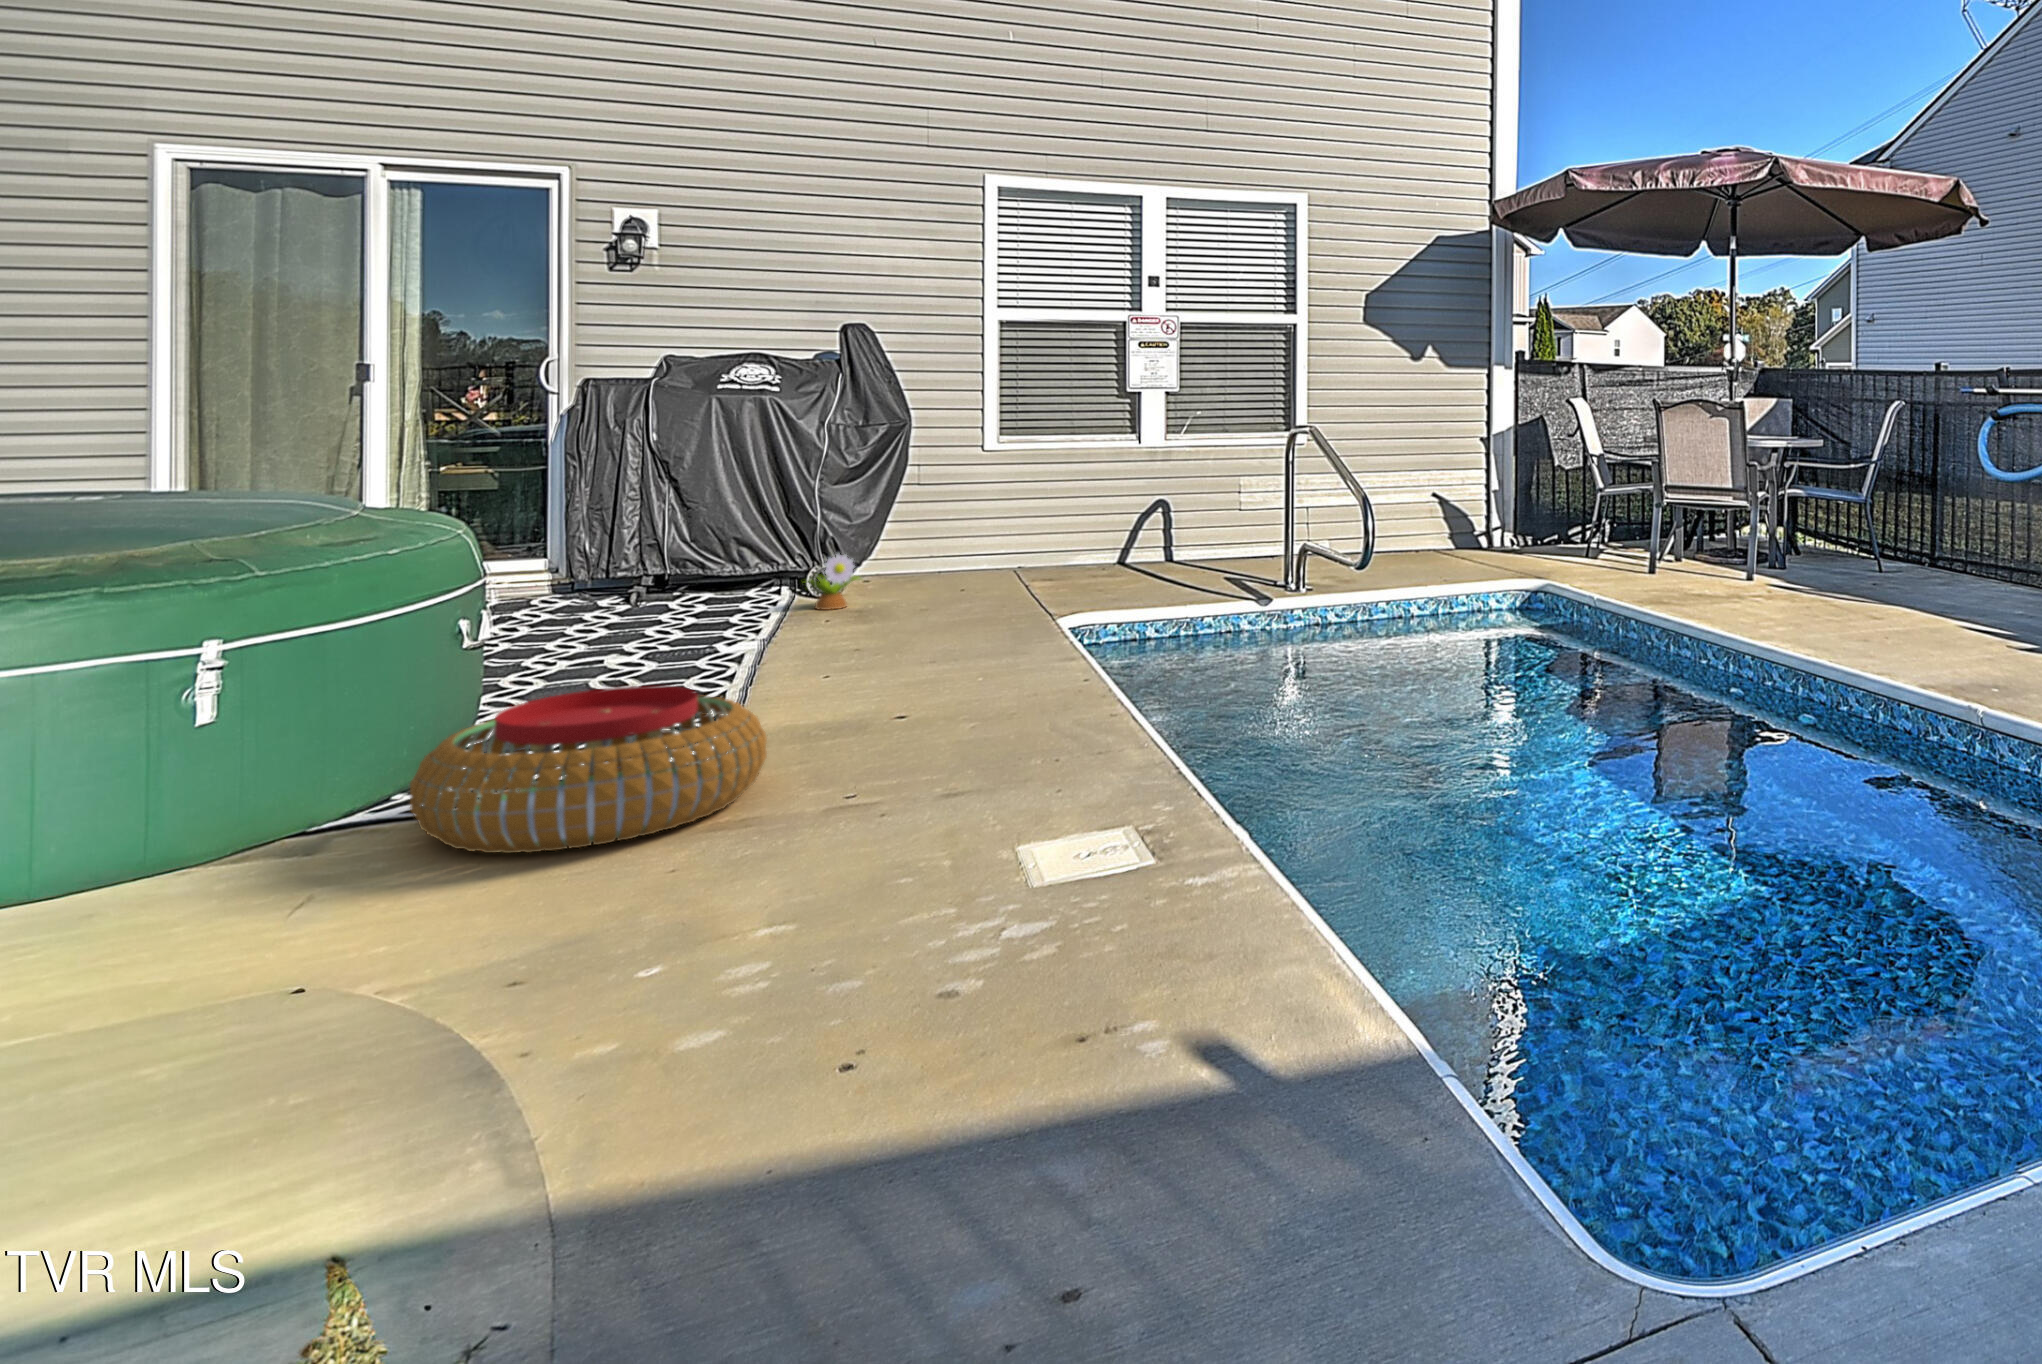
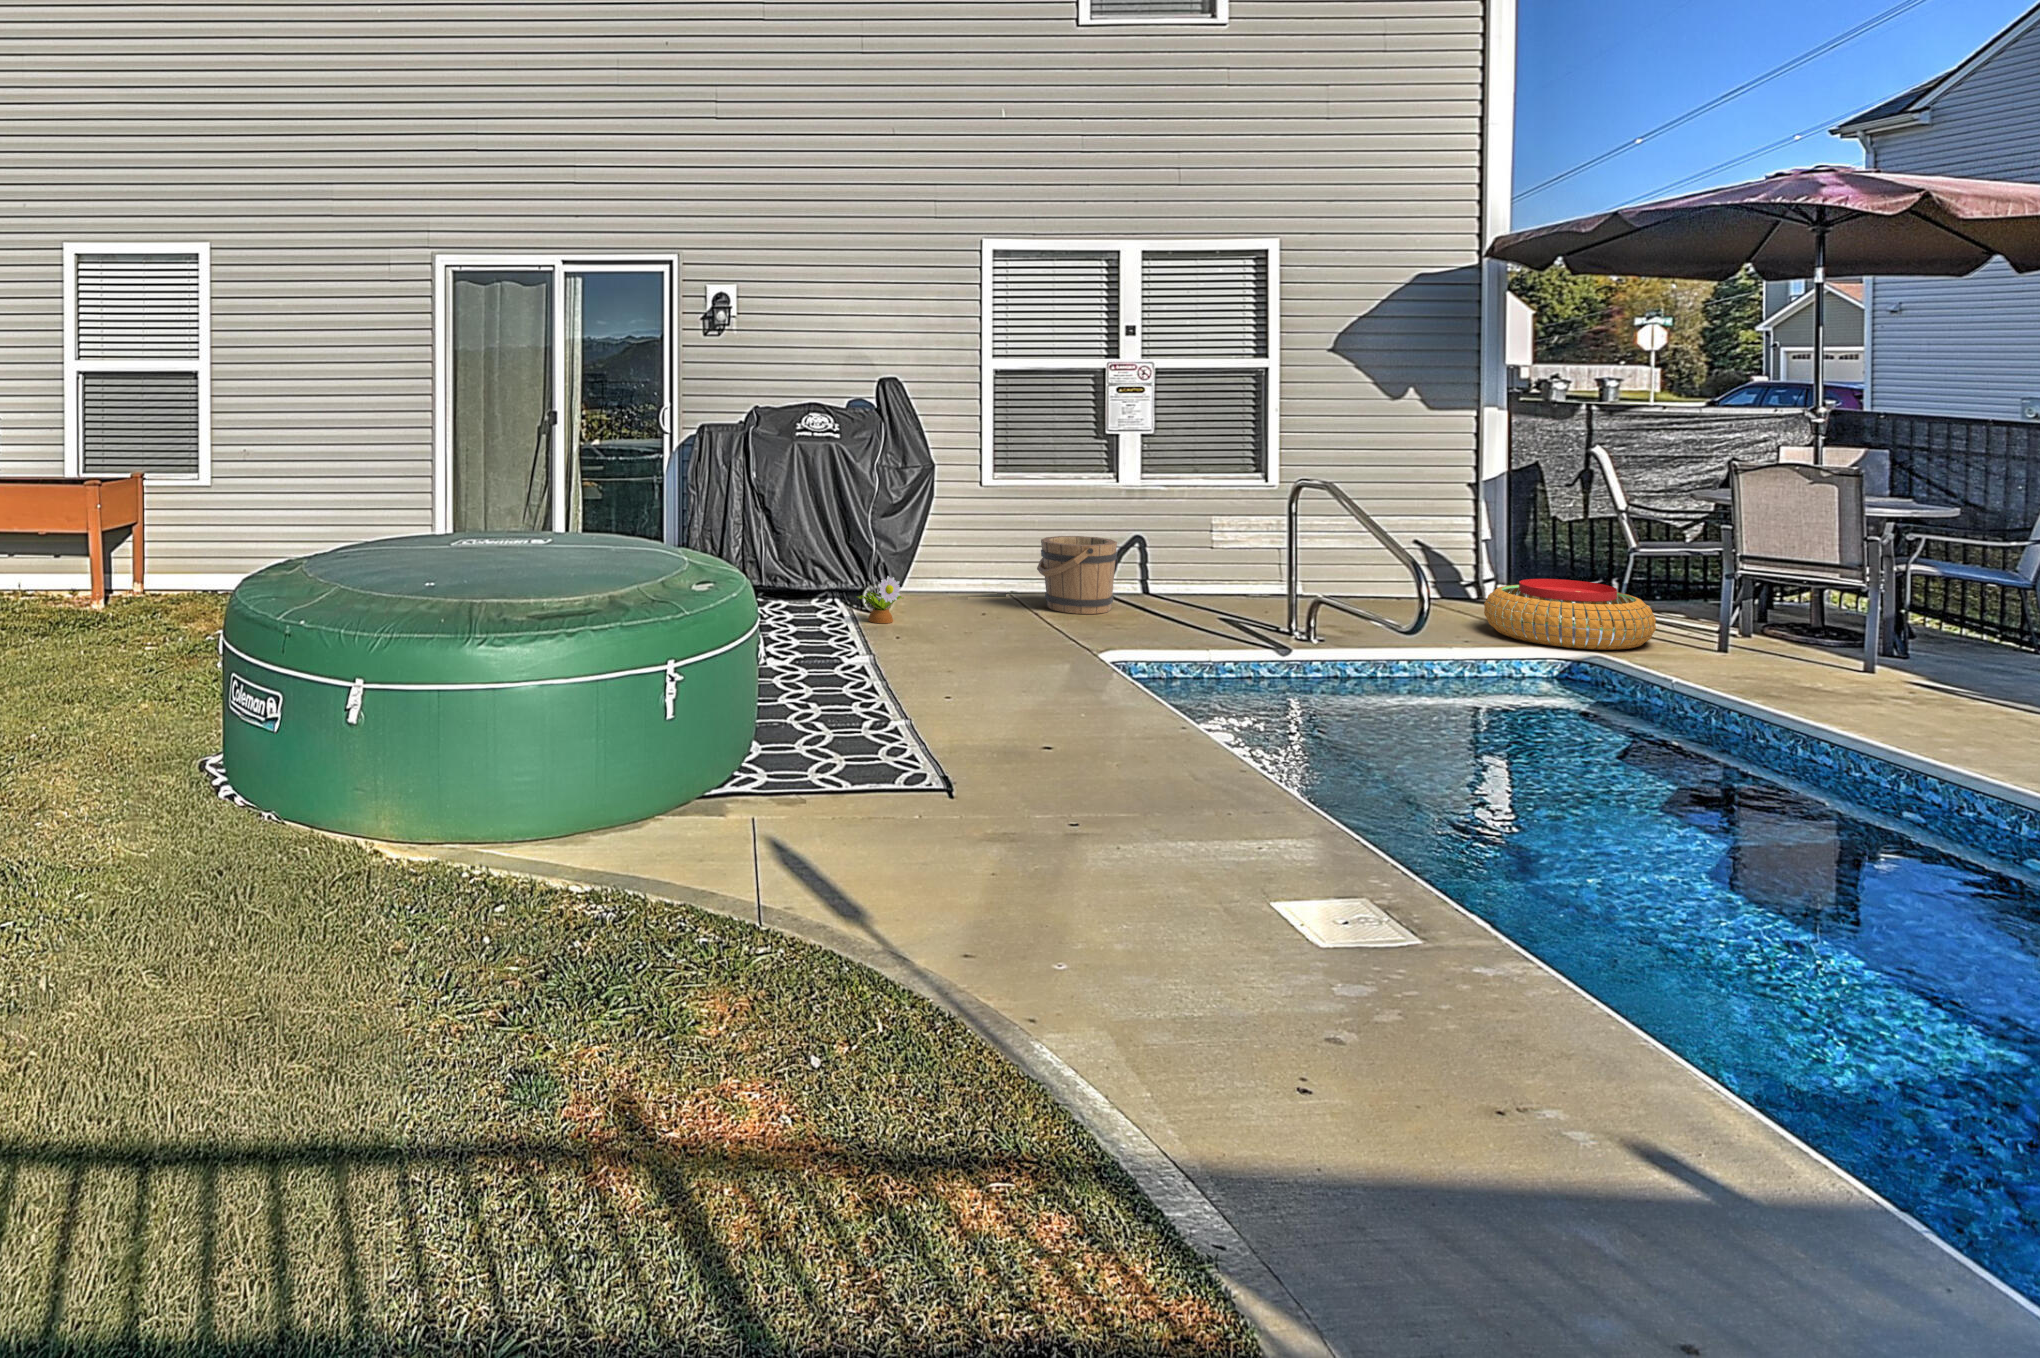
bucket: none [1039,503,1127,585] -> present [1037,536,1117,614]
pouf: present [410,686,767,853] -> present [1484,579,1656,650]

